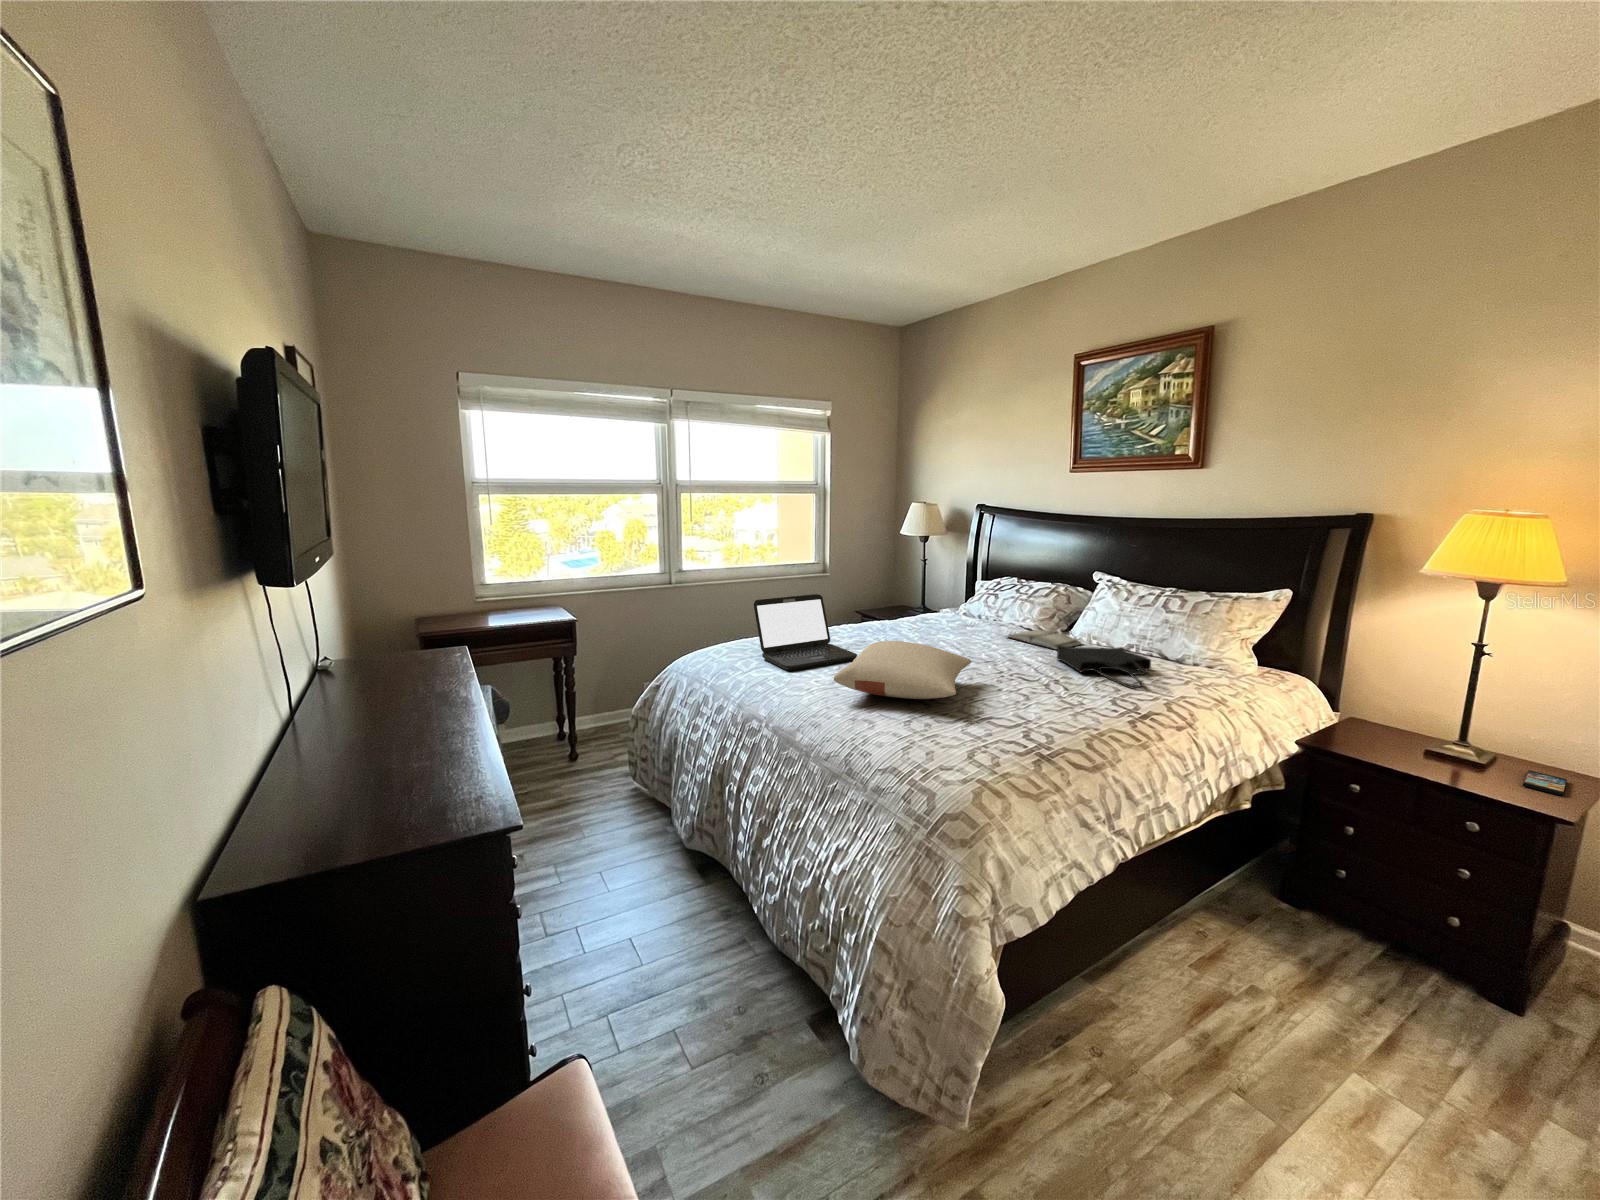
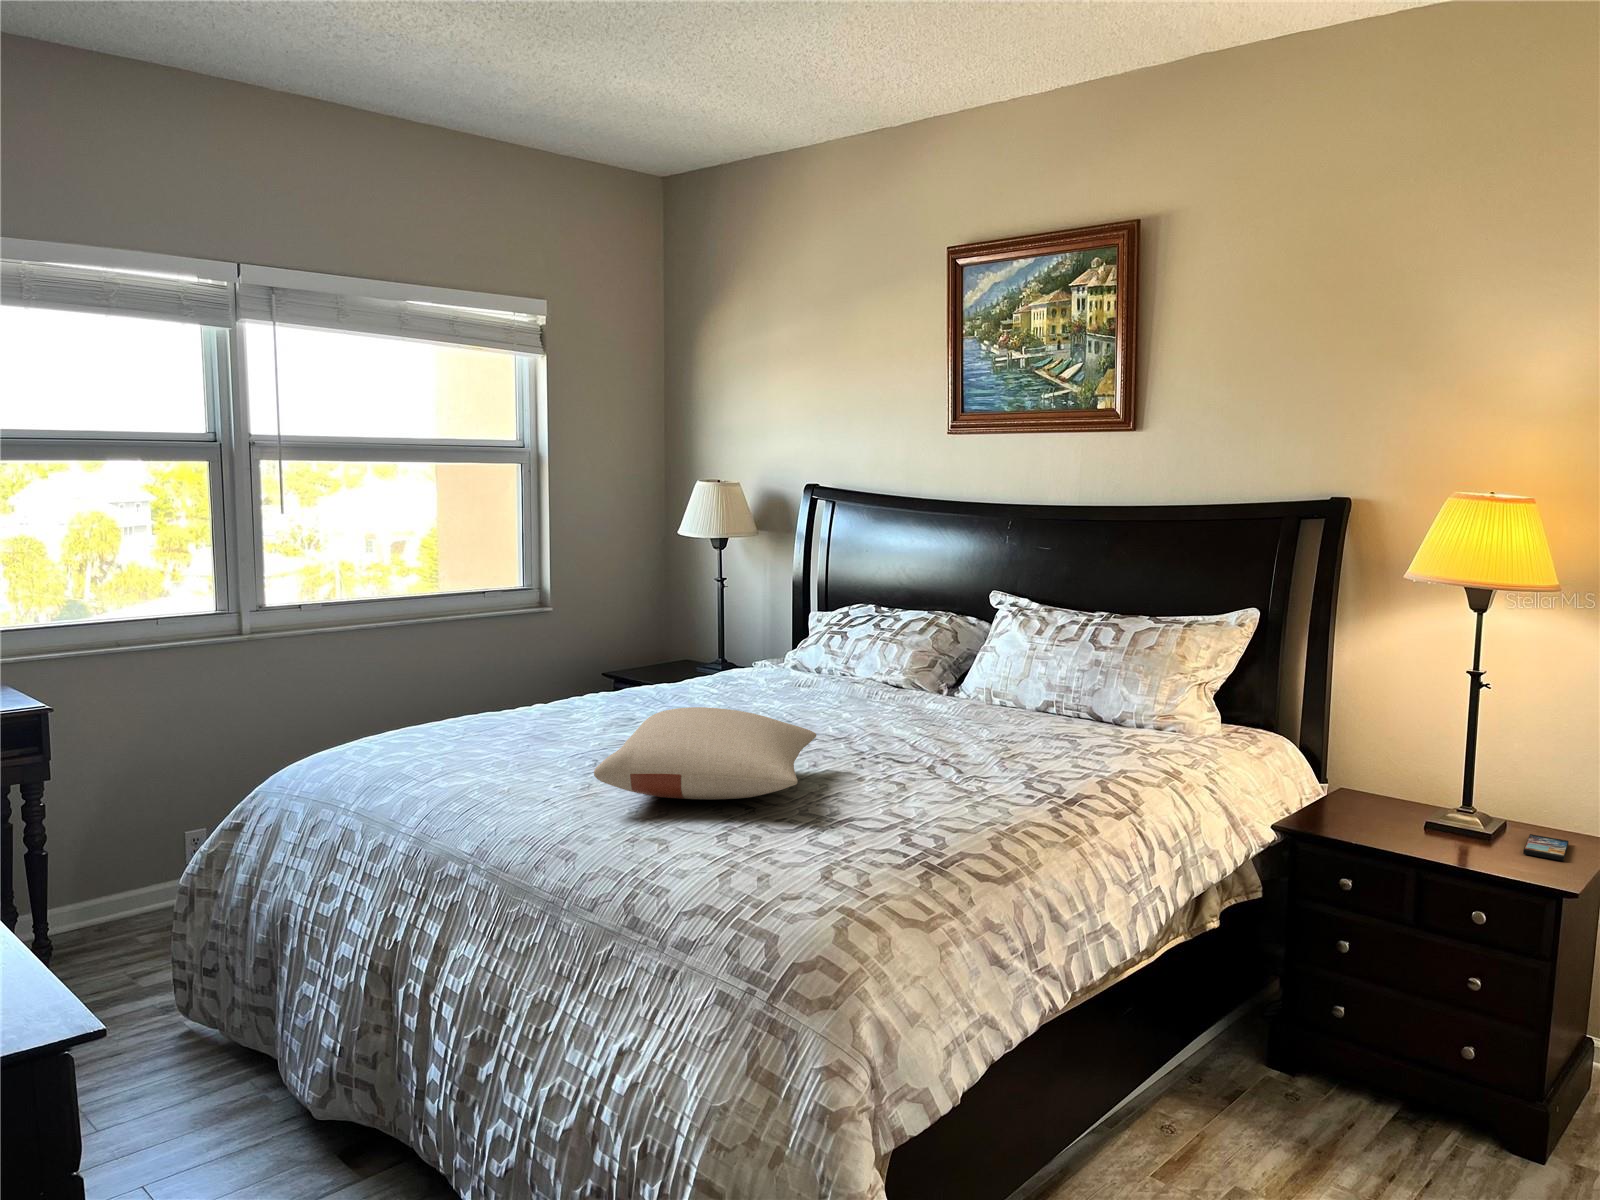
laptop: present [754,594,857,671] -> none [434,638,625,772]
hardback book: present [1007,630,1081,650] -> none [865,686,982,715]
tote bag: present [1057,646,1151,689] -> none [944,704,1079,763]

